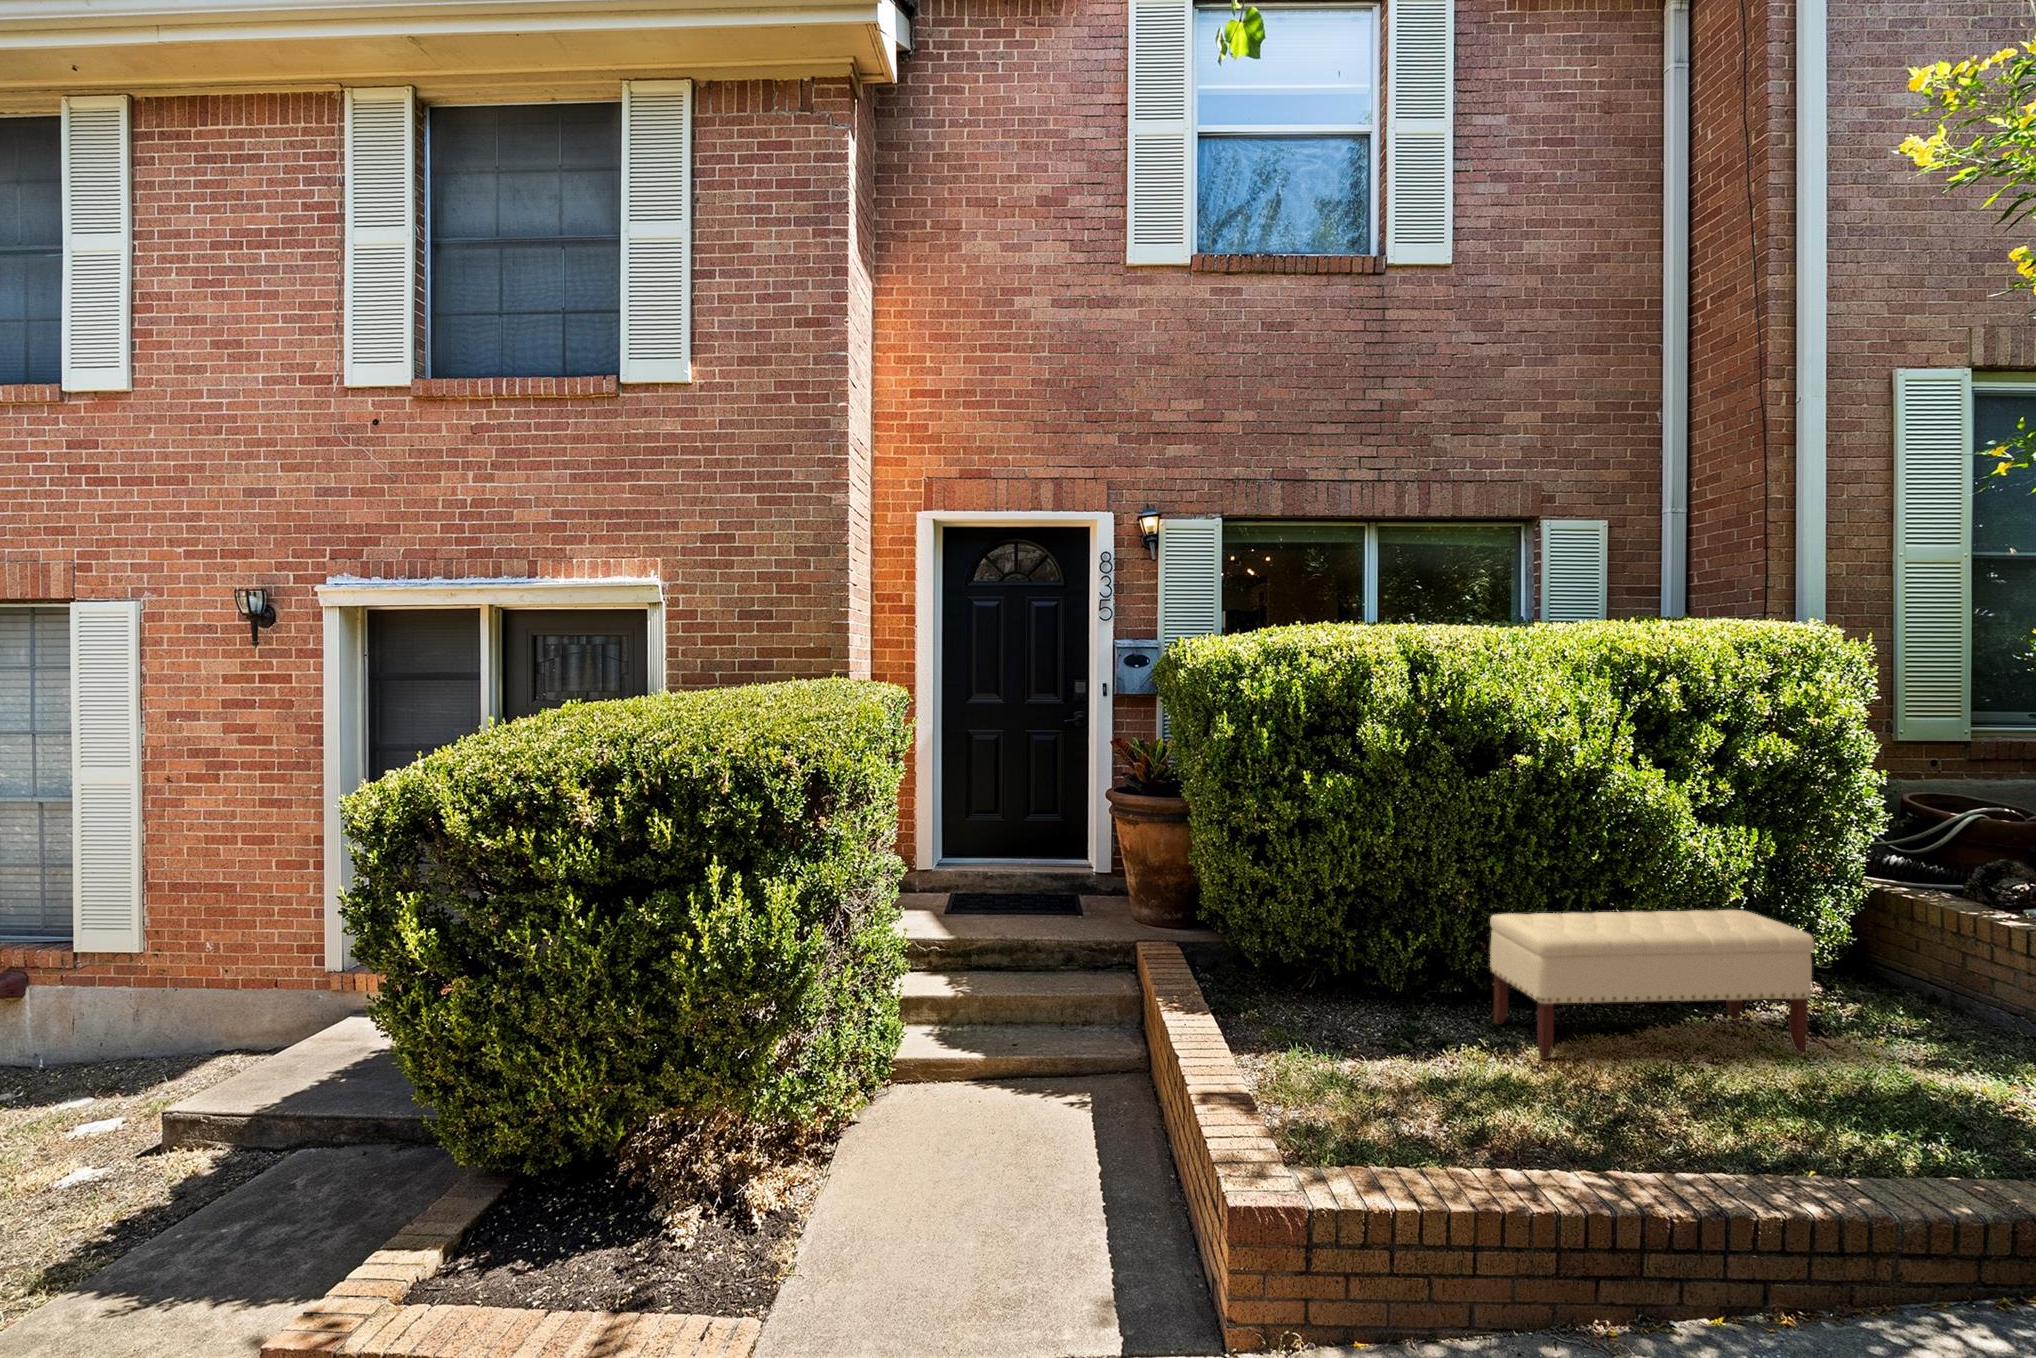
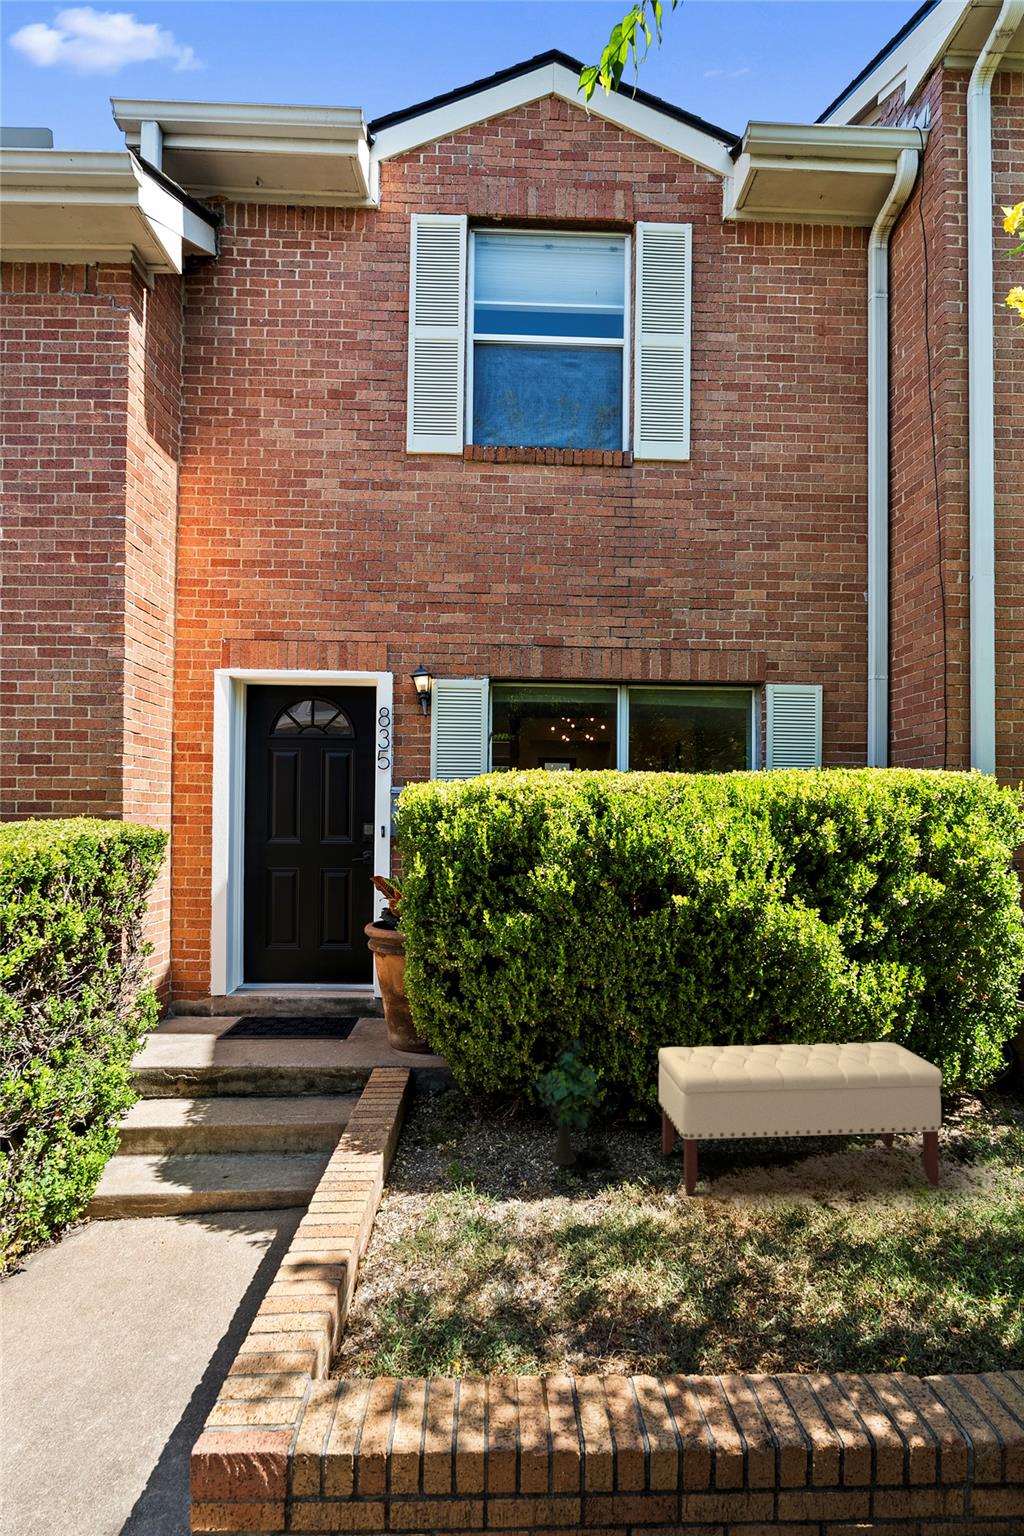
decorative plant: none [1356,905,1436,1032] -> present [529,1040,600,1165]

